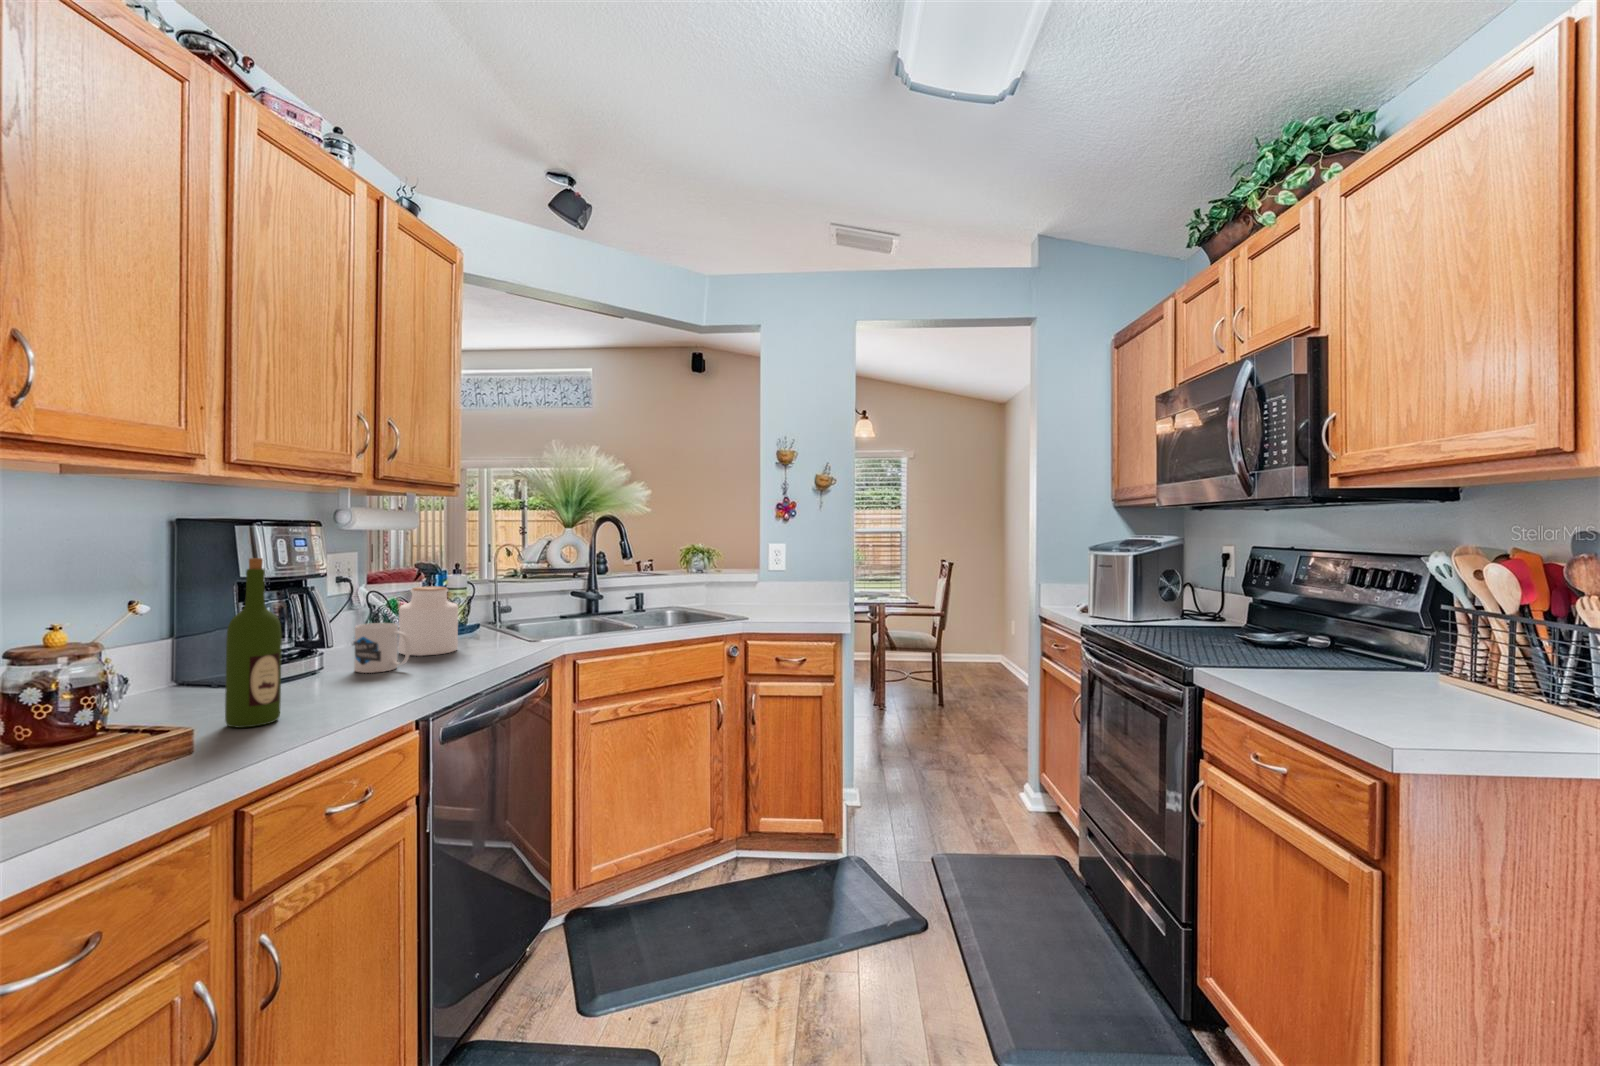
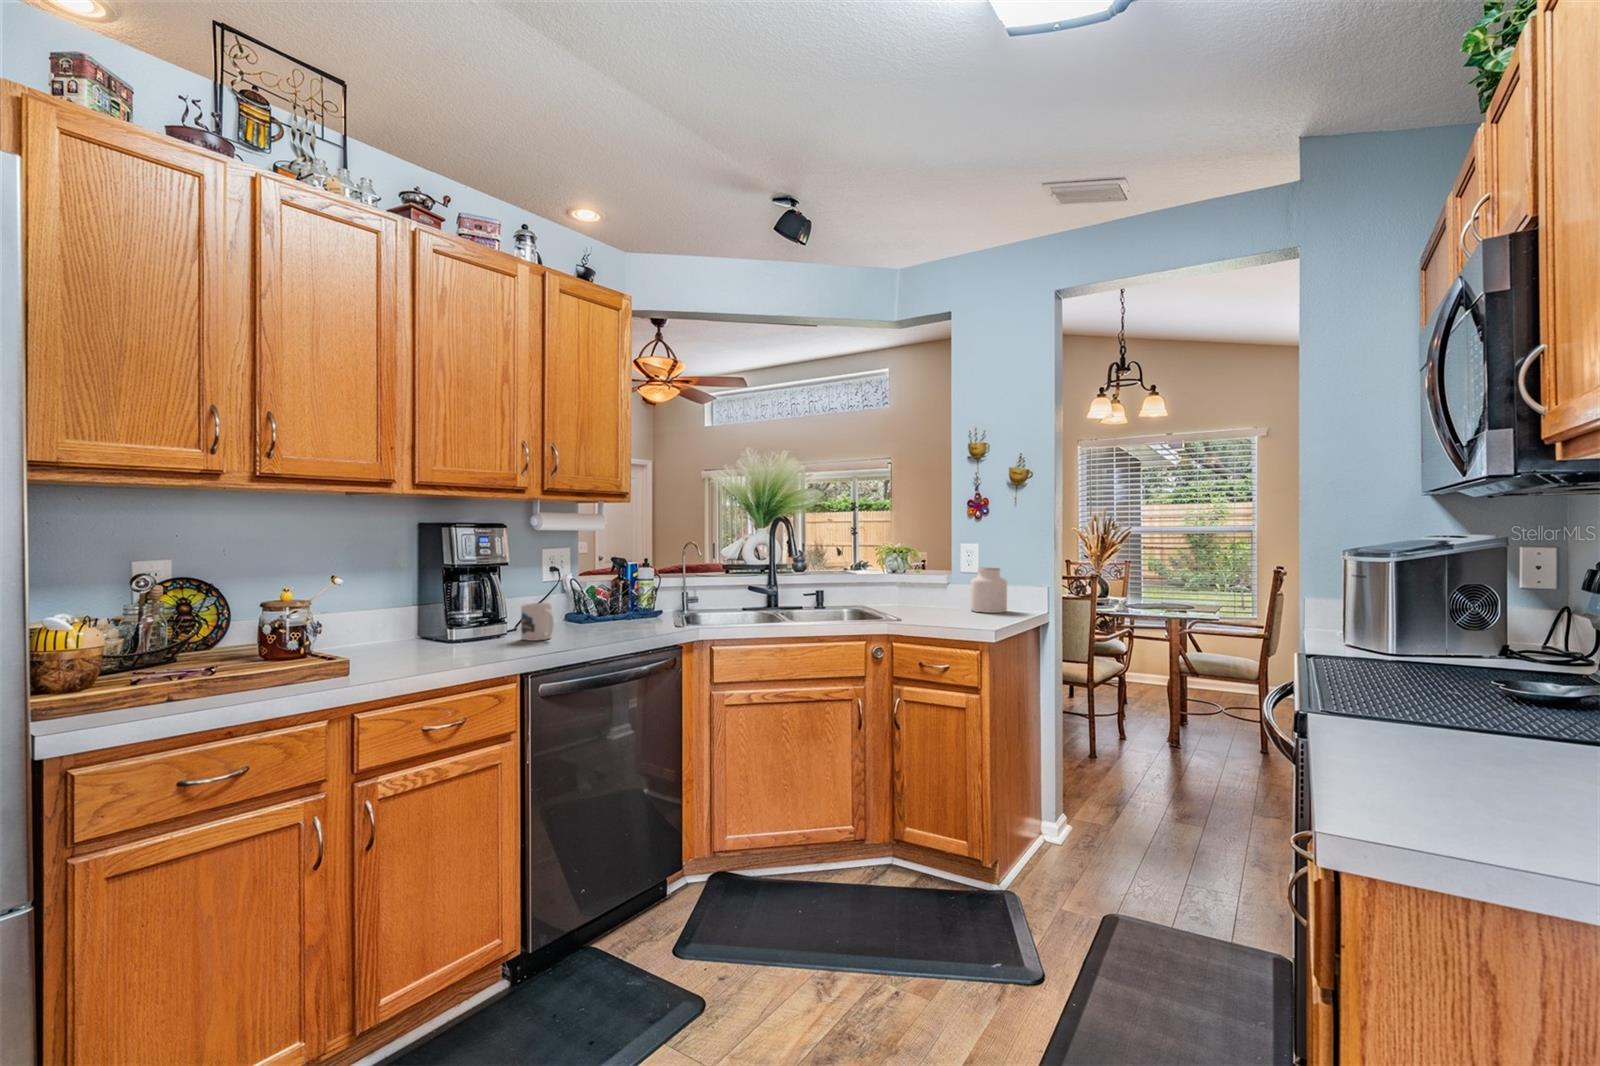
wine bottle: present [225,558,282,728] -> none [390,549,424,665]
jar: present [398,587,458,656] -> present [970,567,1007,613]

